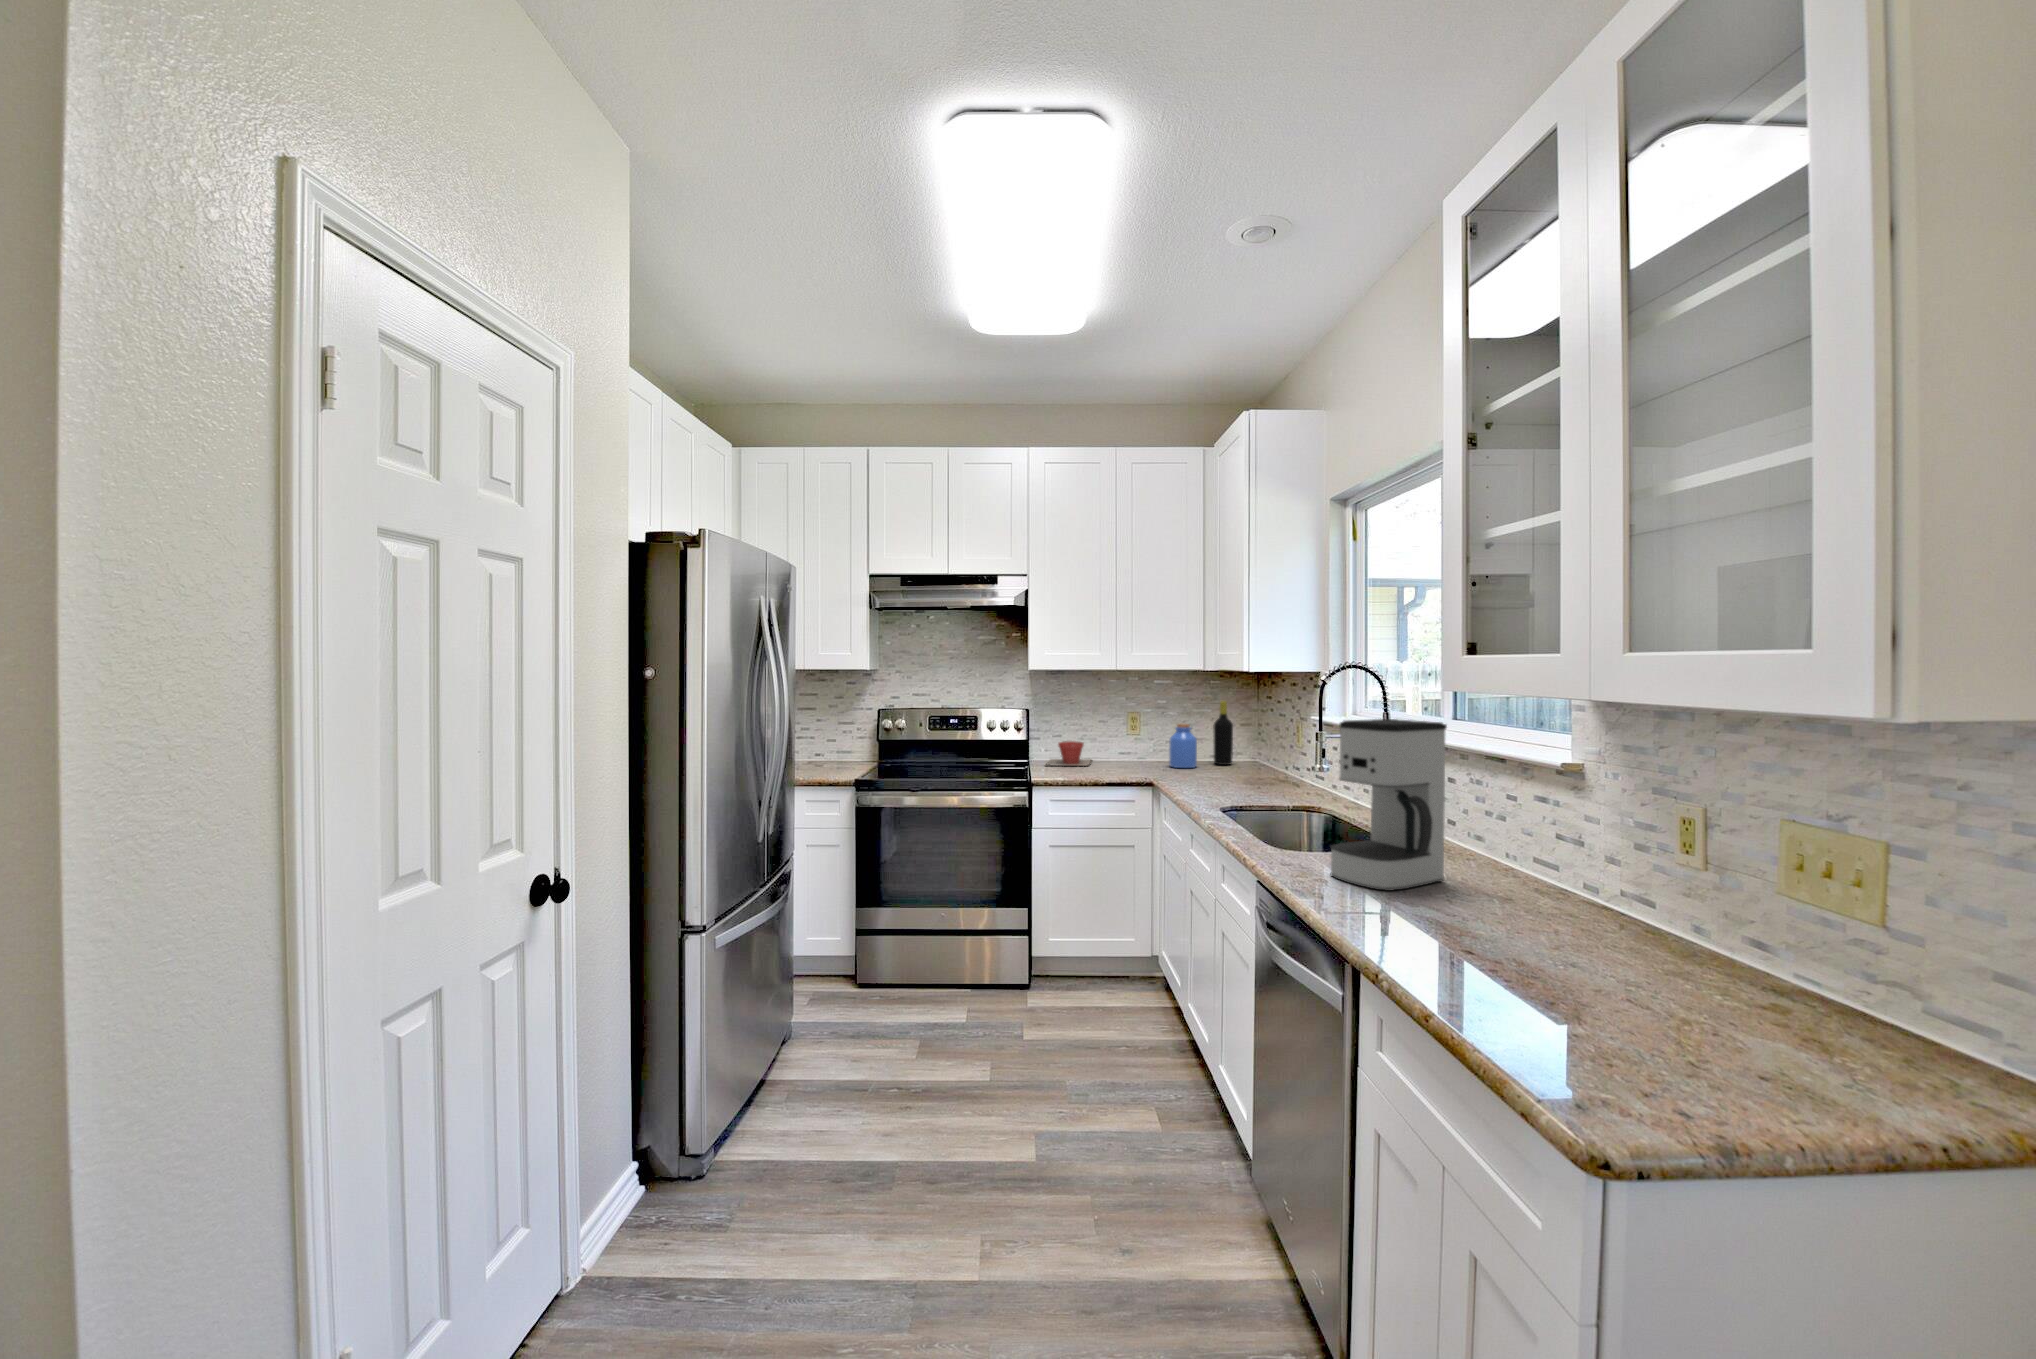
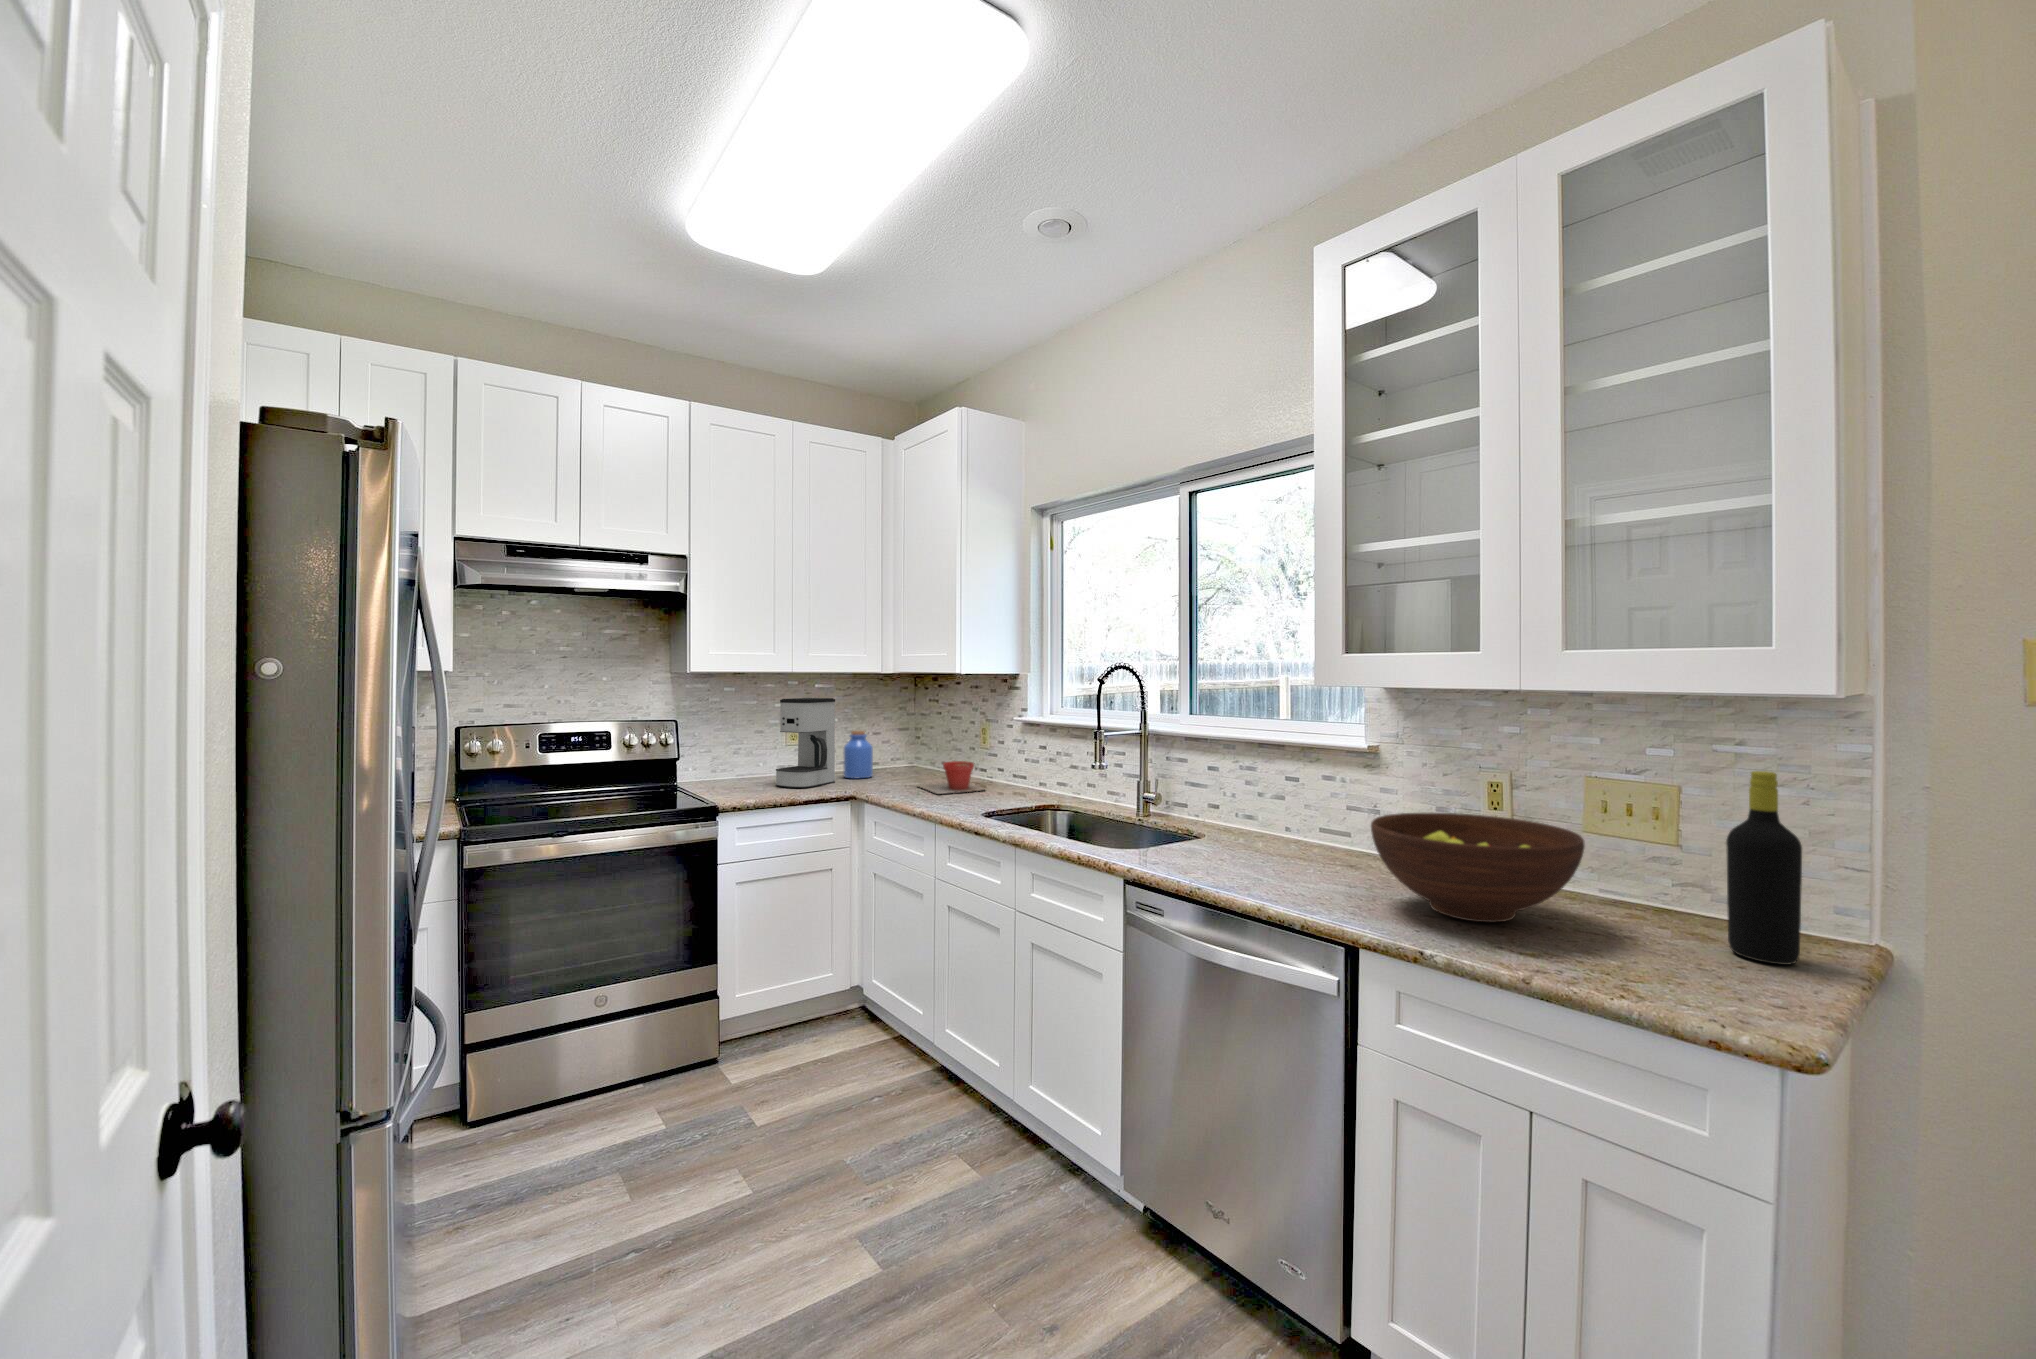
bottle: present [1213,701,1233,765] -> present [1726,771,1802,965]
coffee maker: present [1330,719,1447,891] -> present [776,698,835,788]
plant pot: present [1046,741,1091,766] -> present [919,761,984,794]
fruit bowl: none [1419,838,1676,971] -> present [1371,813,1584,922]

